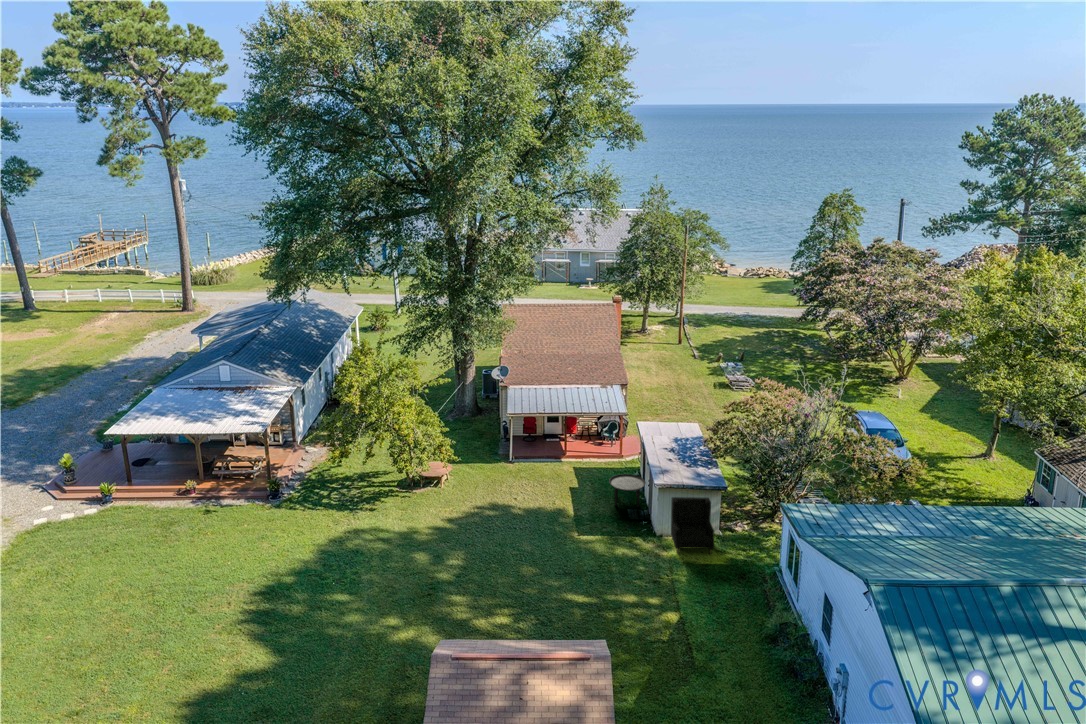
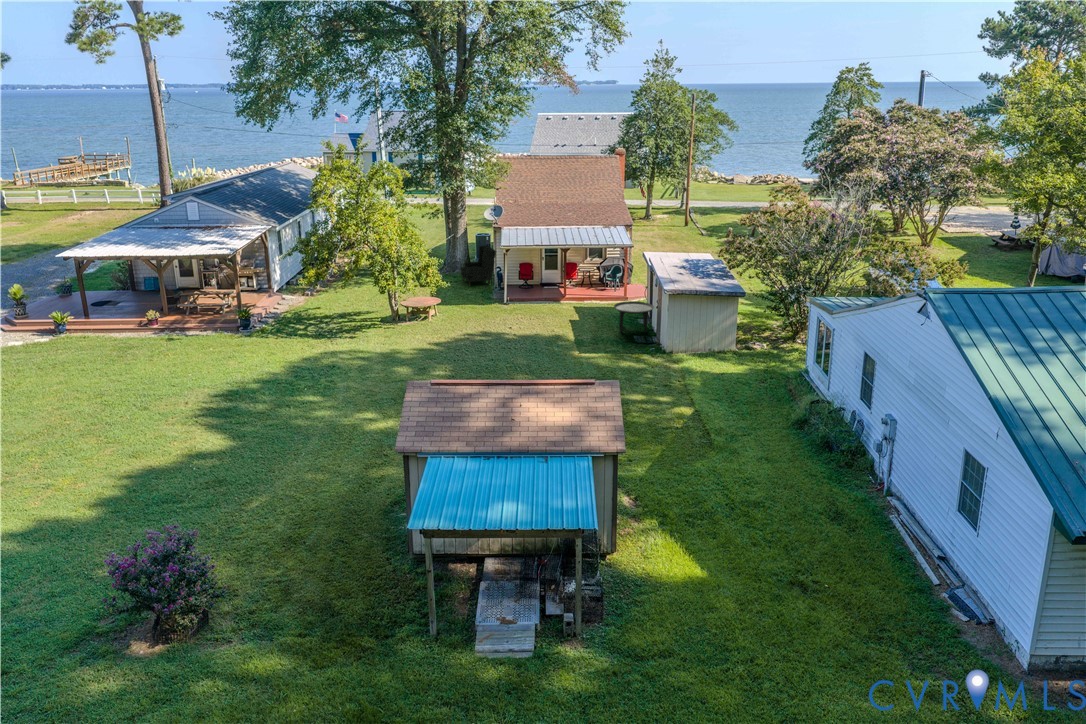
chair: present [671,497,714,554] -> present [461,245,496,286]

